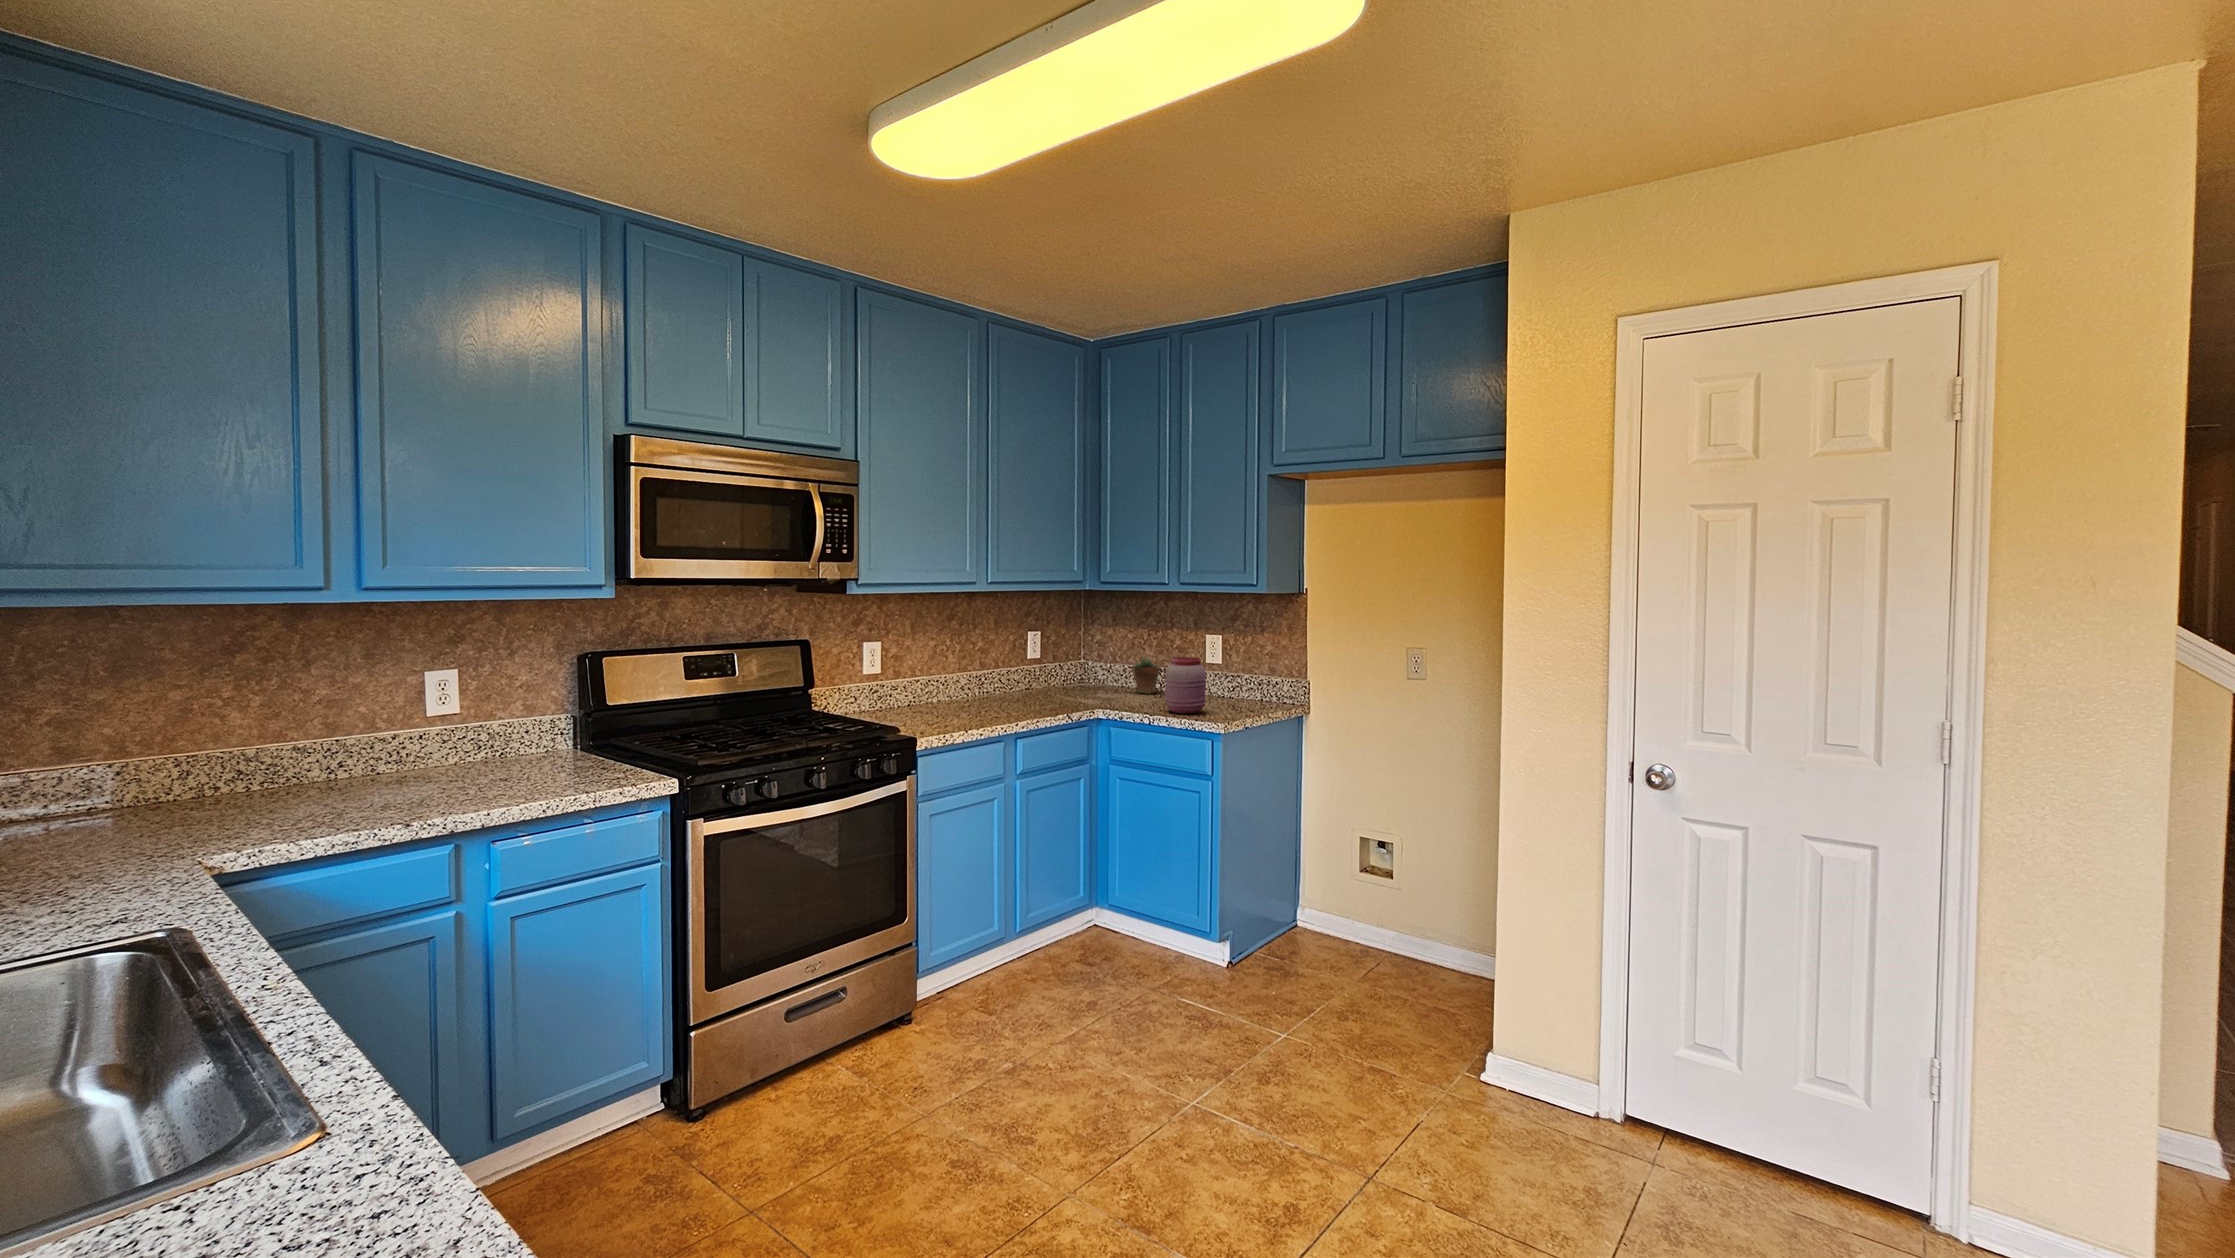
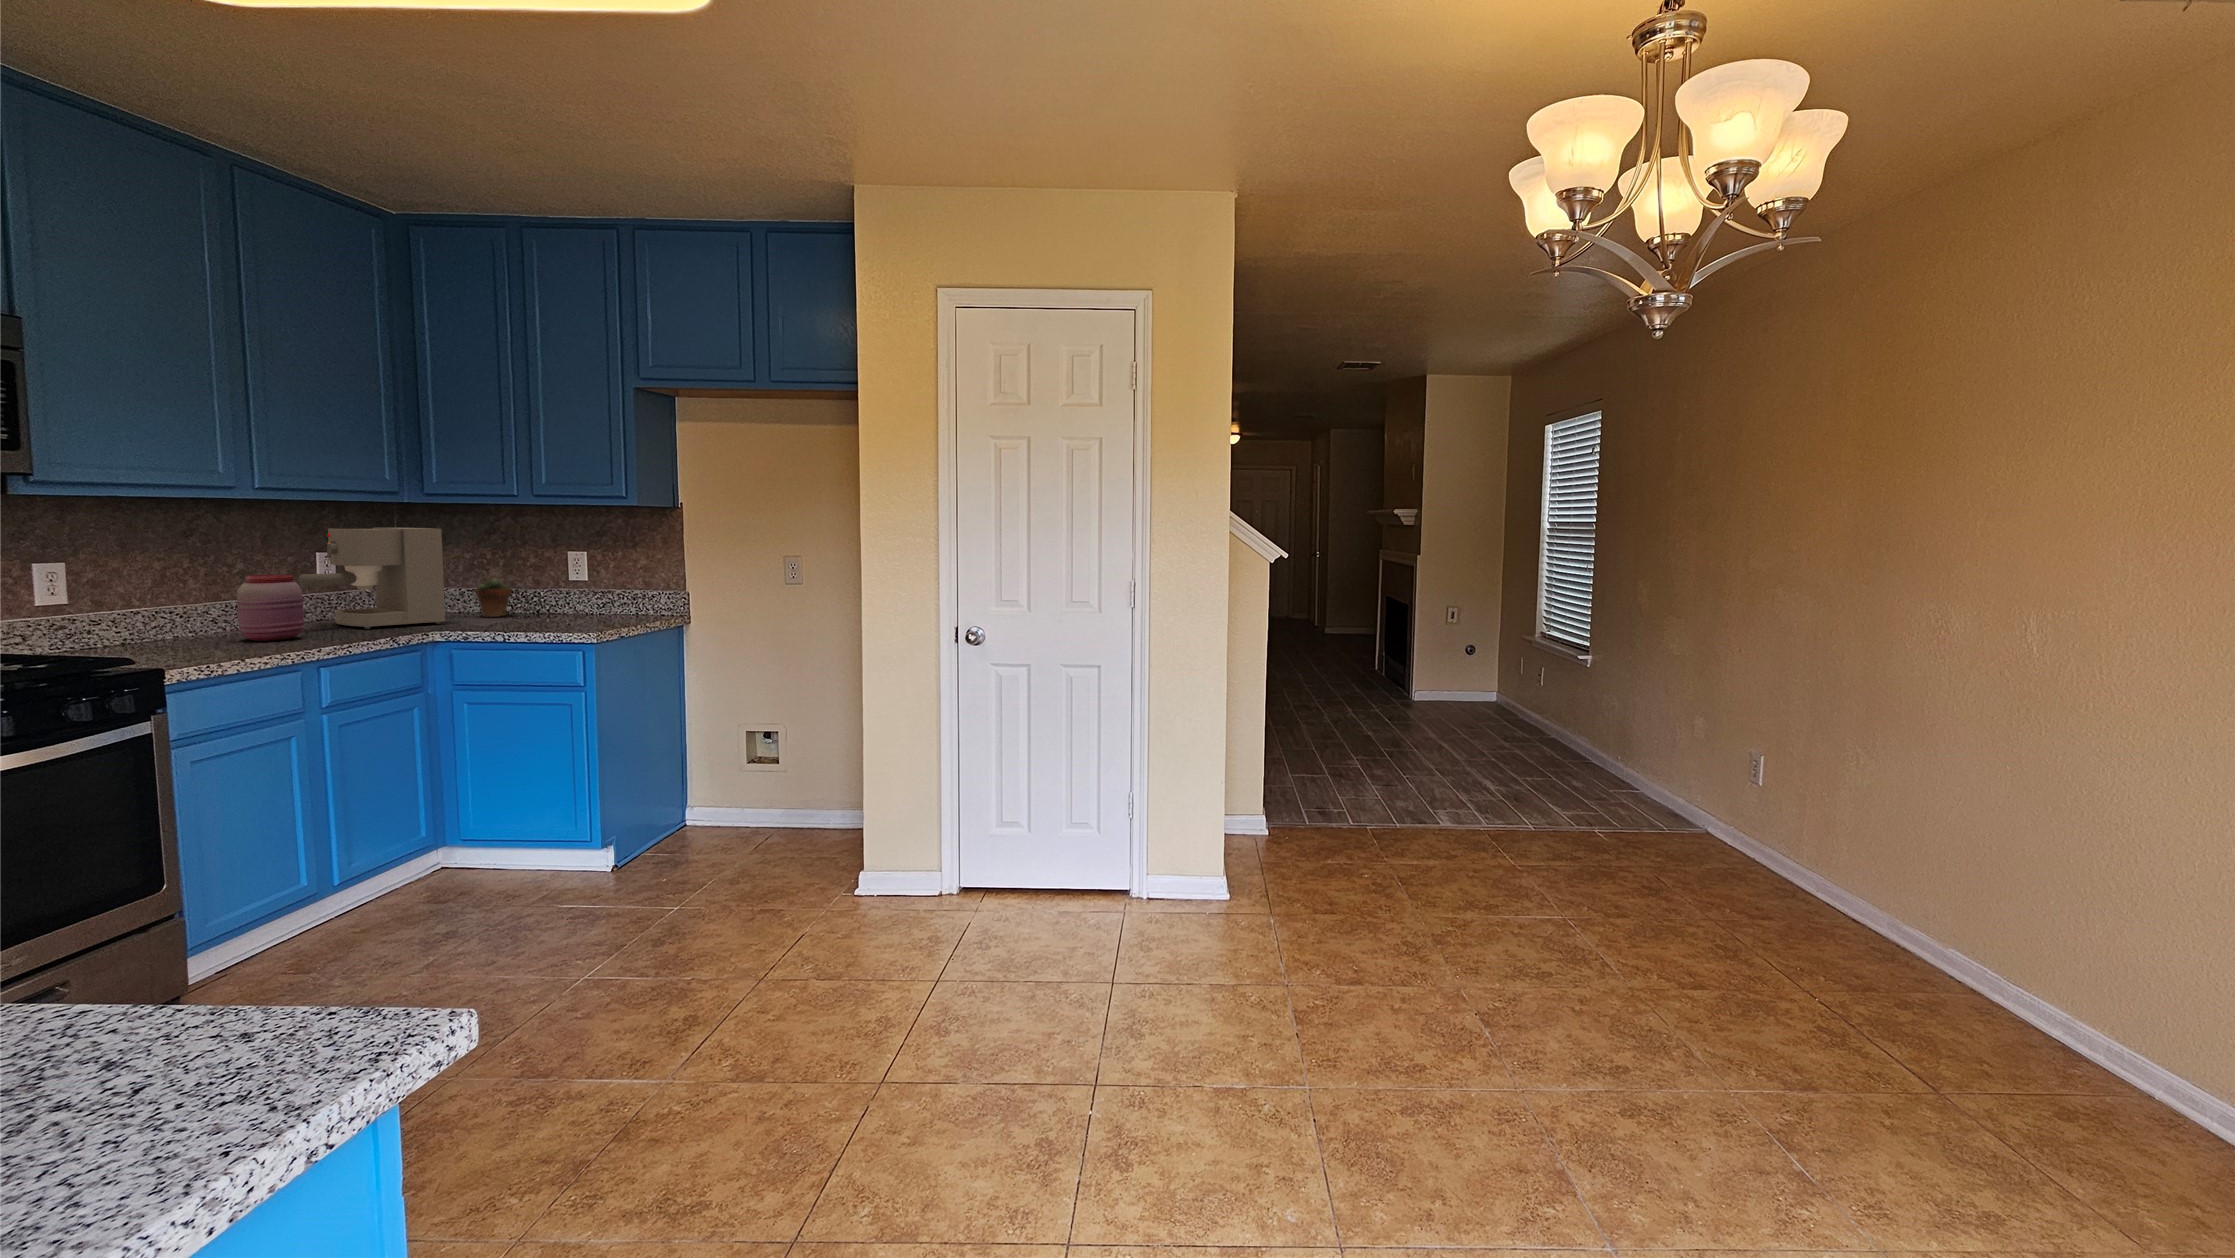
coffee maker: none [1012,610,1109,701] -> present [299,528,445,629]
jar: present [1165,657,1206,714] -> present [237,574,304,641]

